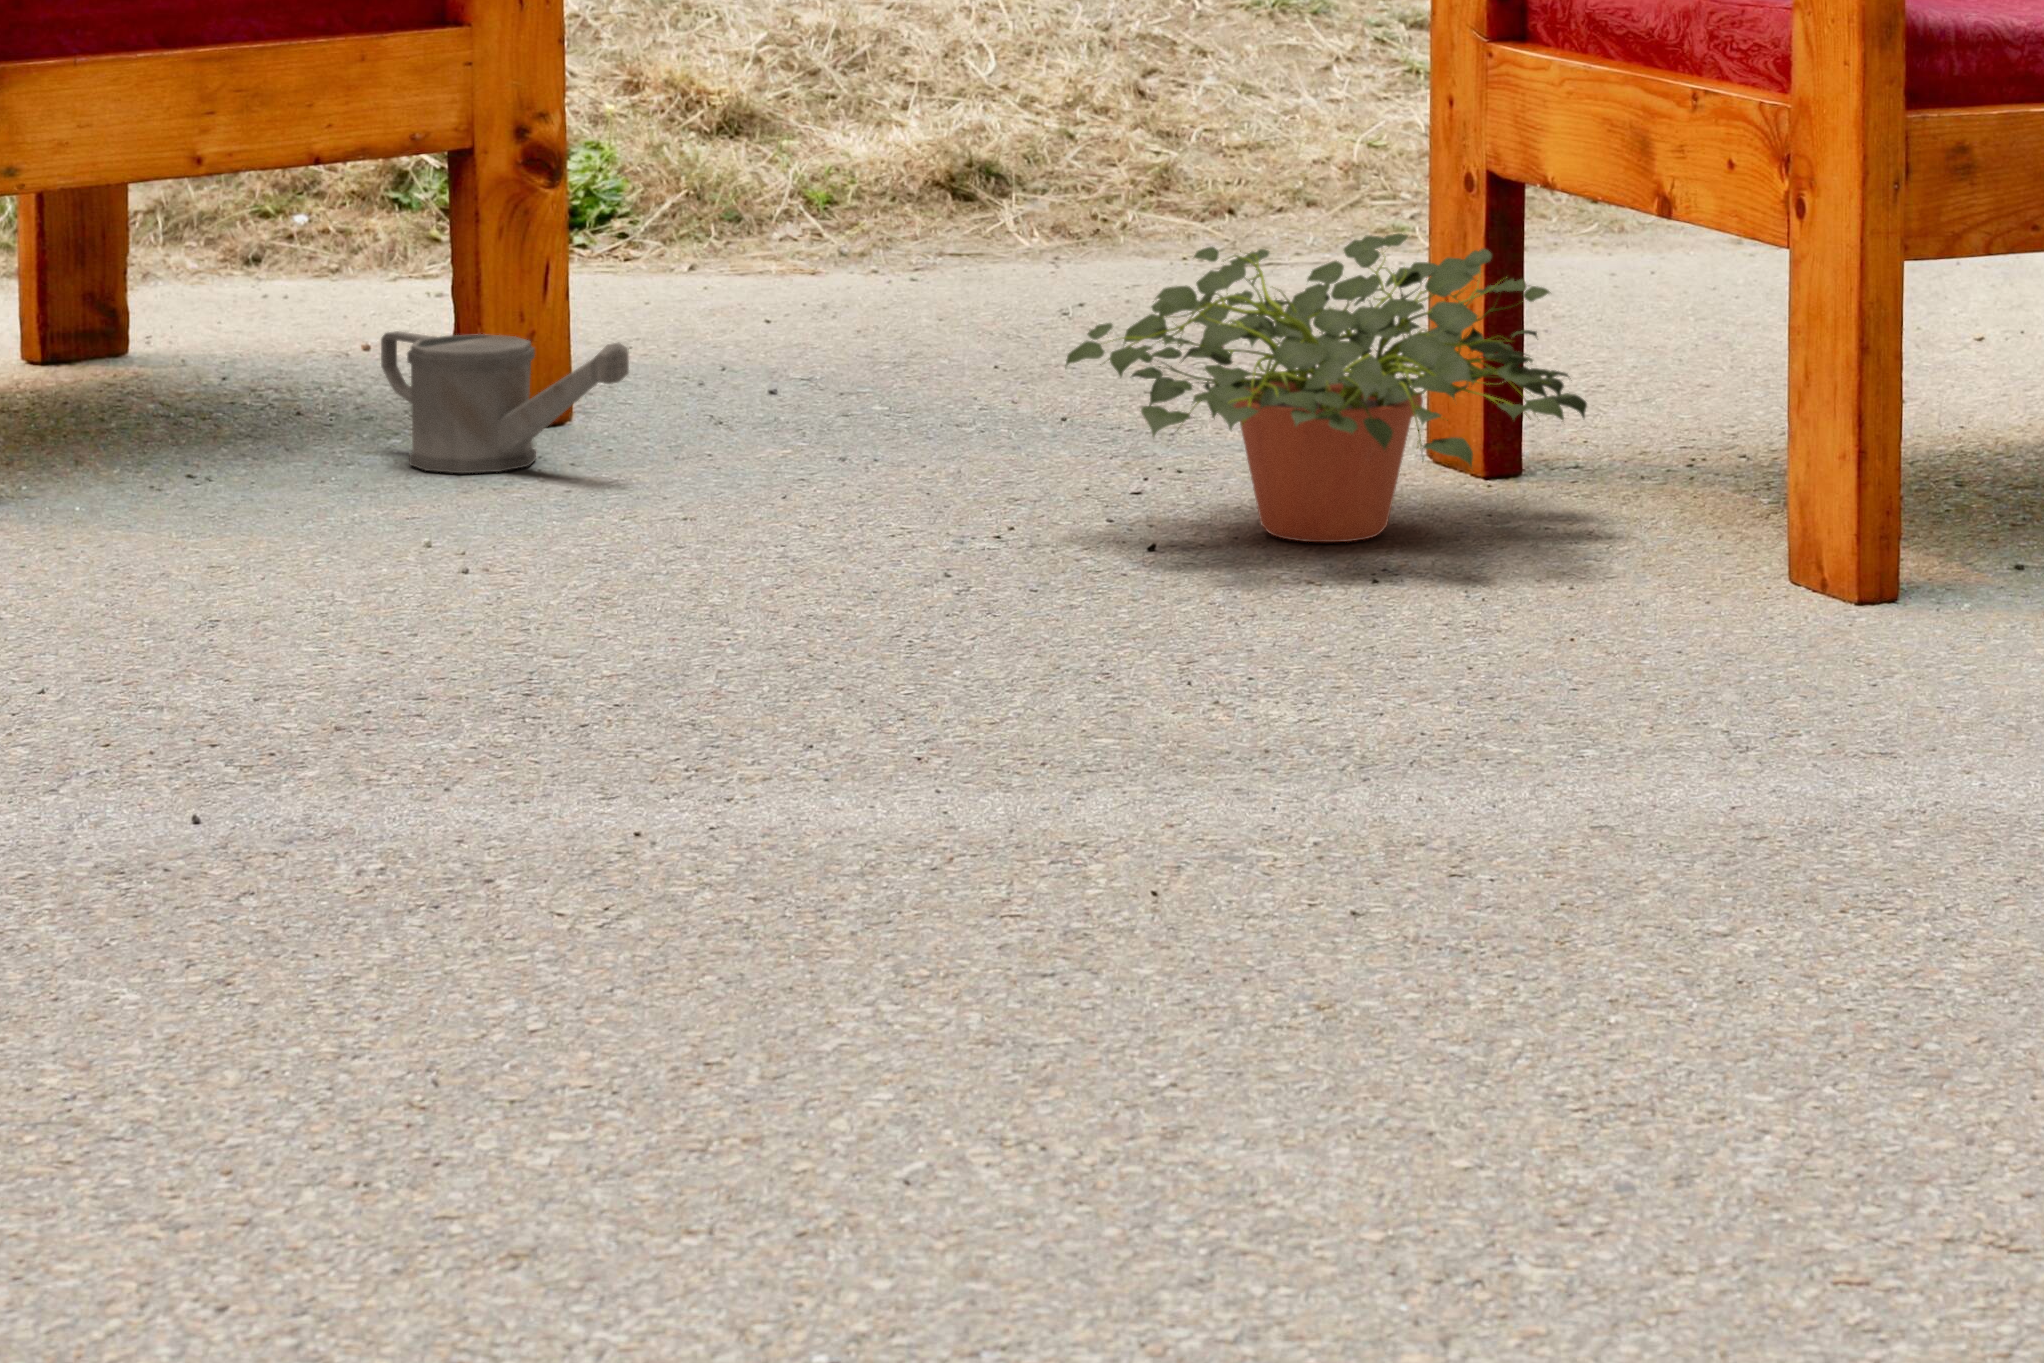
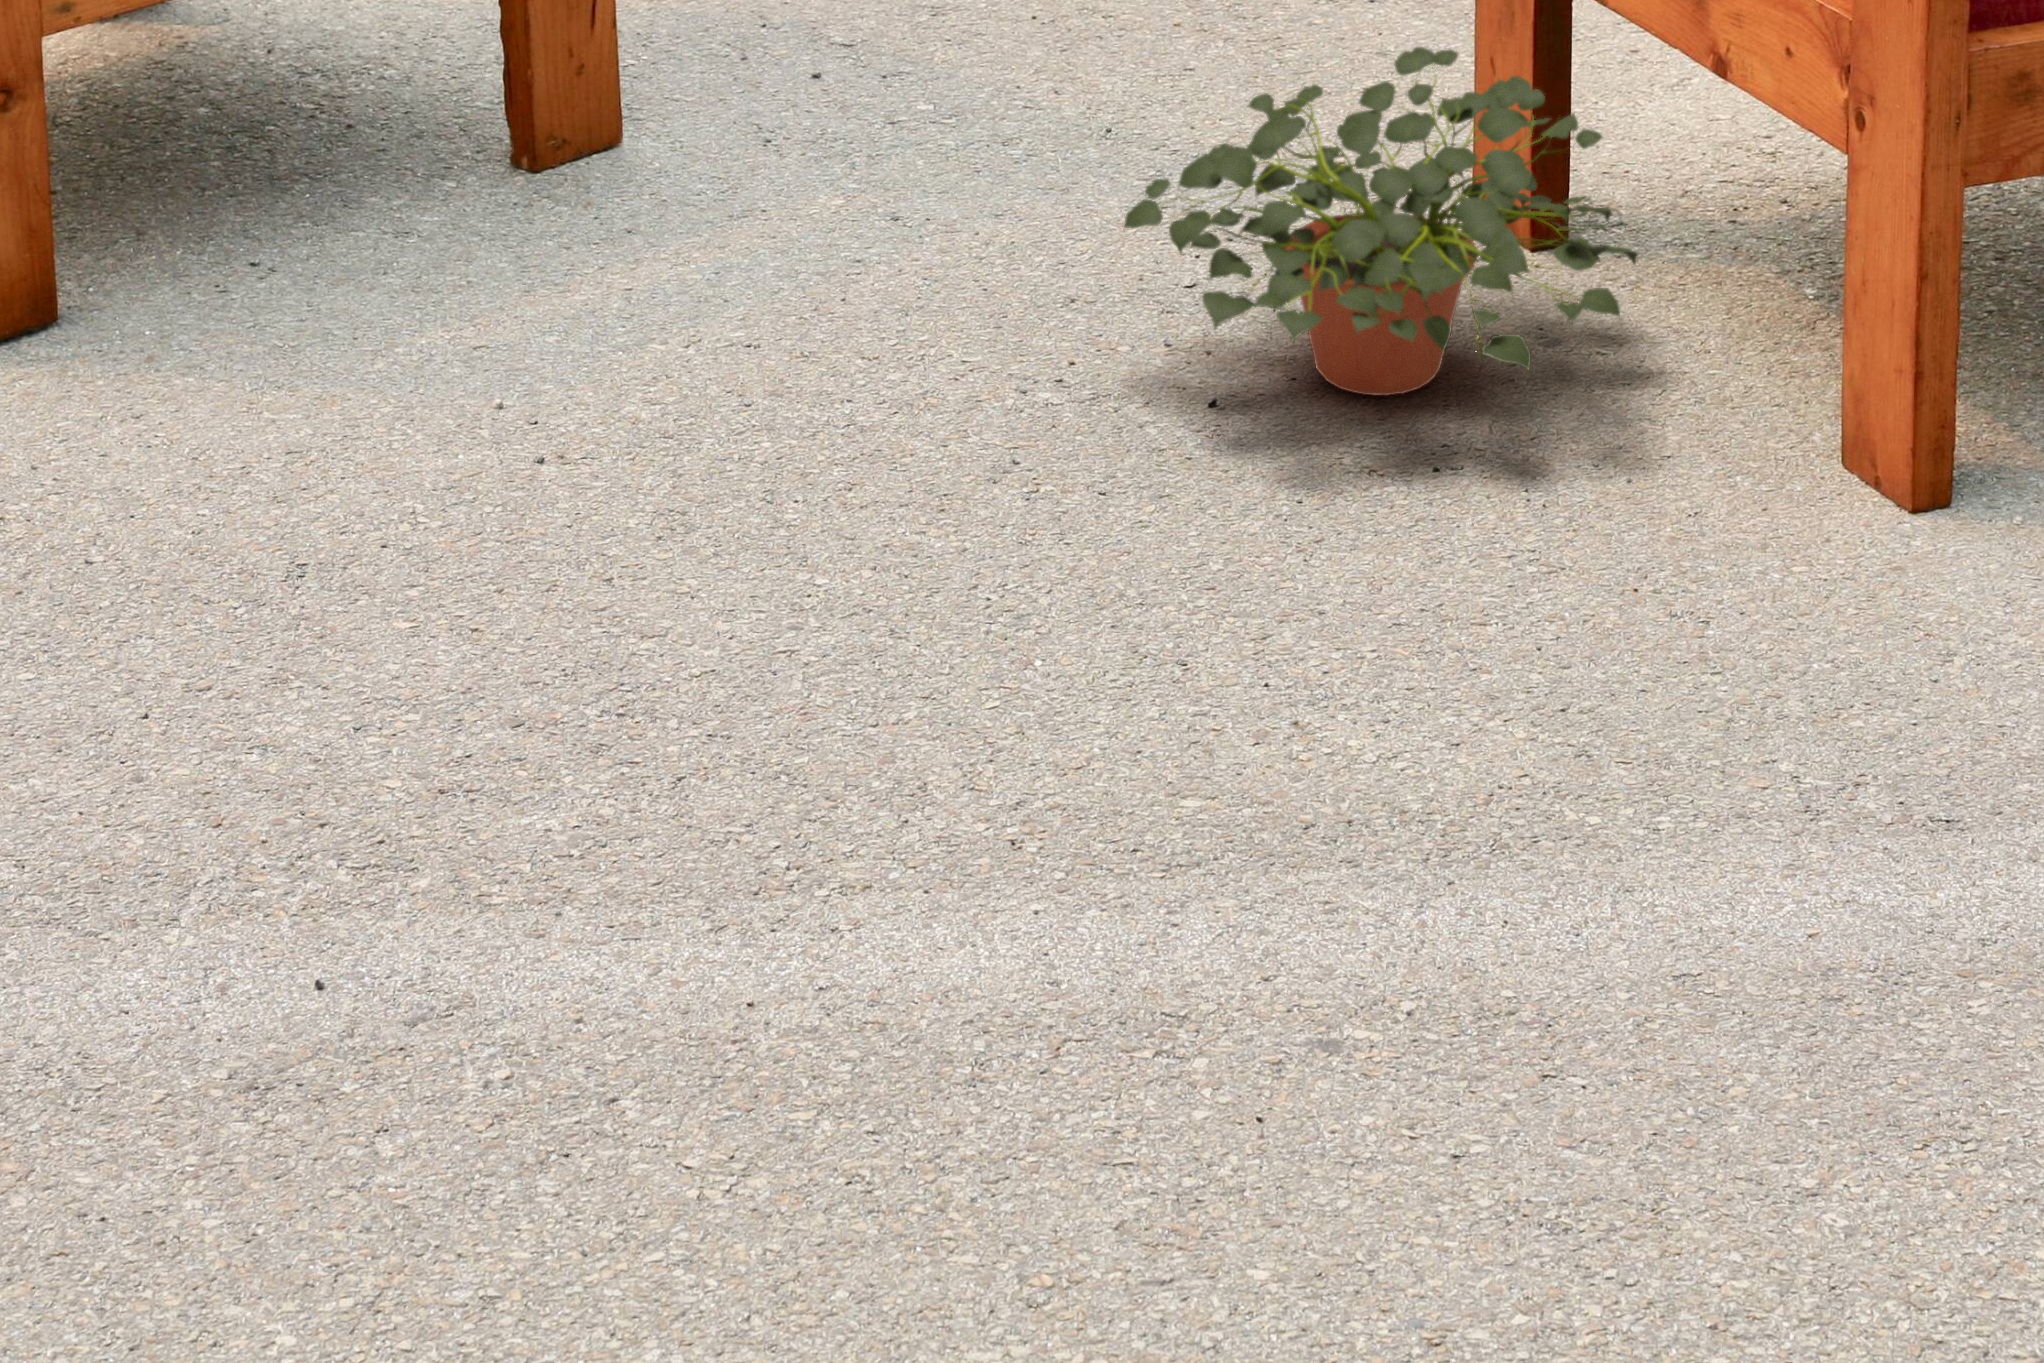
watering can: present [381,331,629,473] -> none [435,92,685,254]

